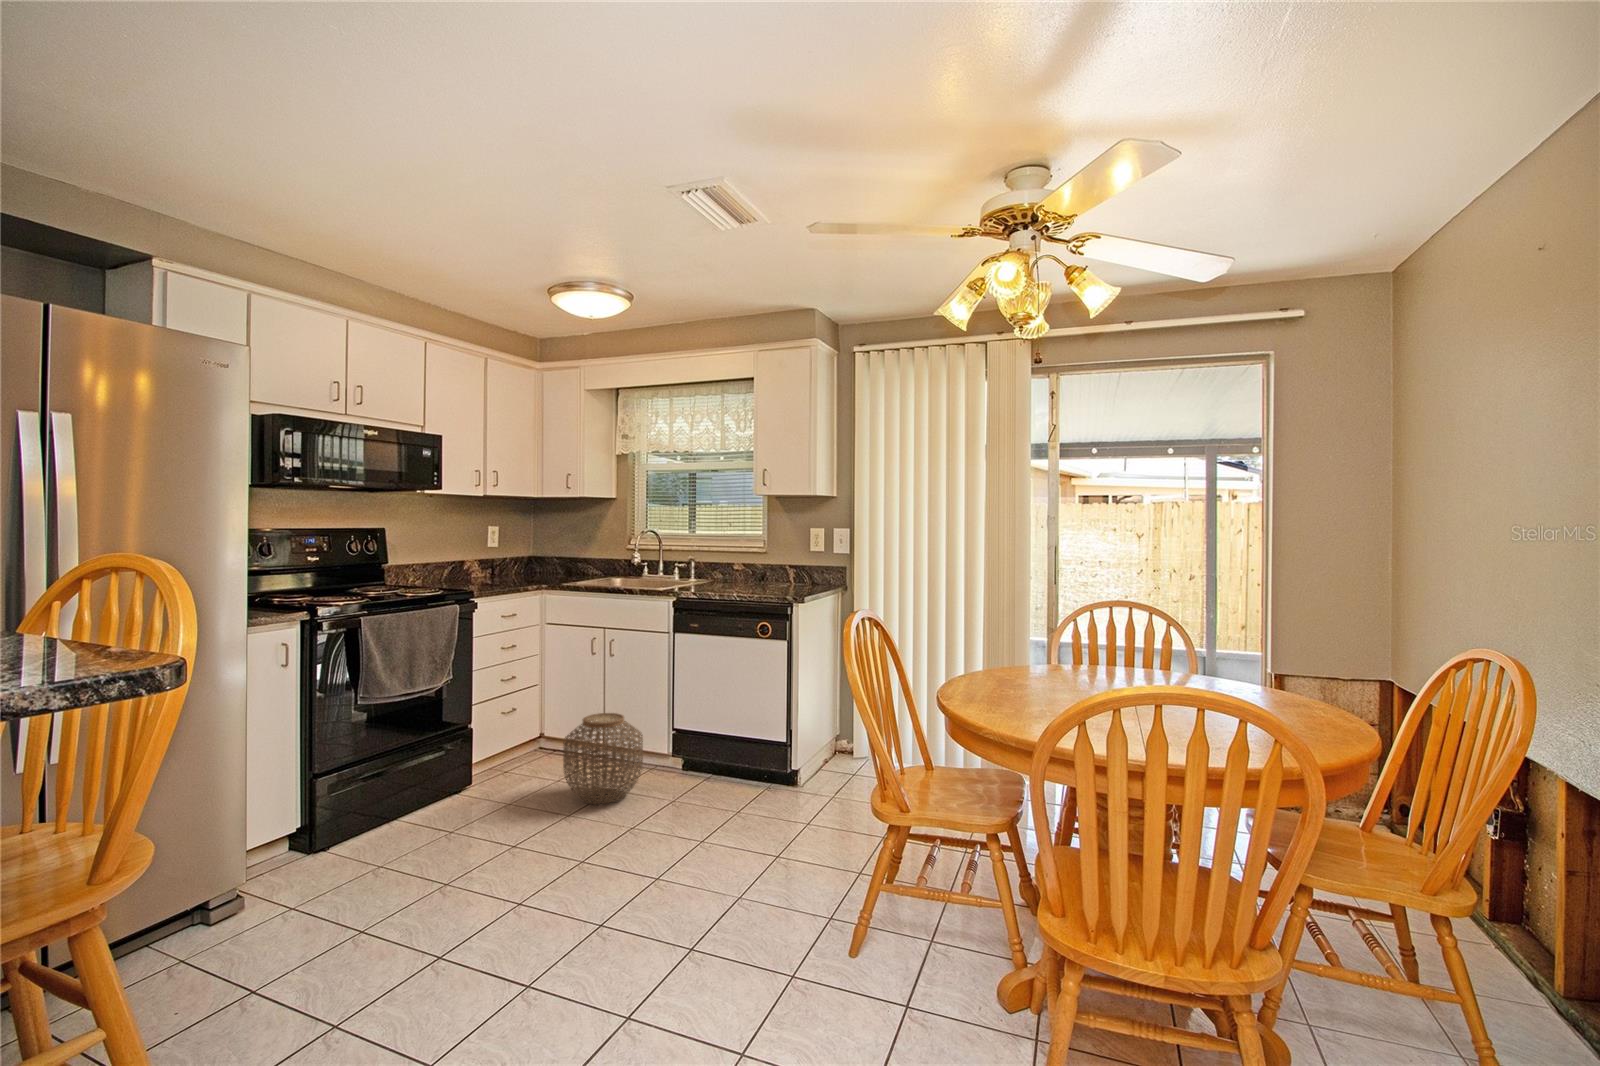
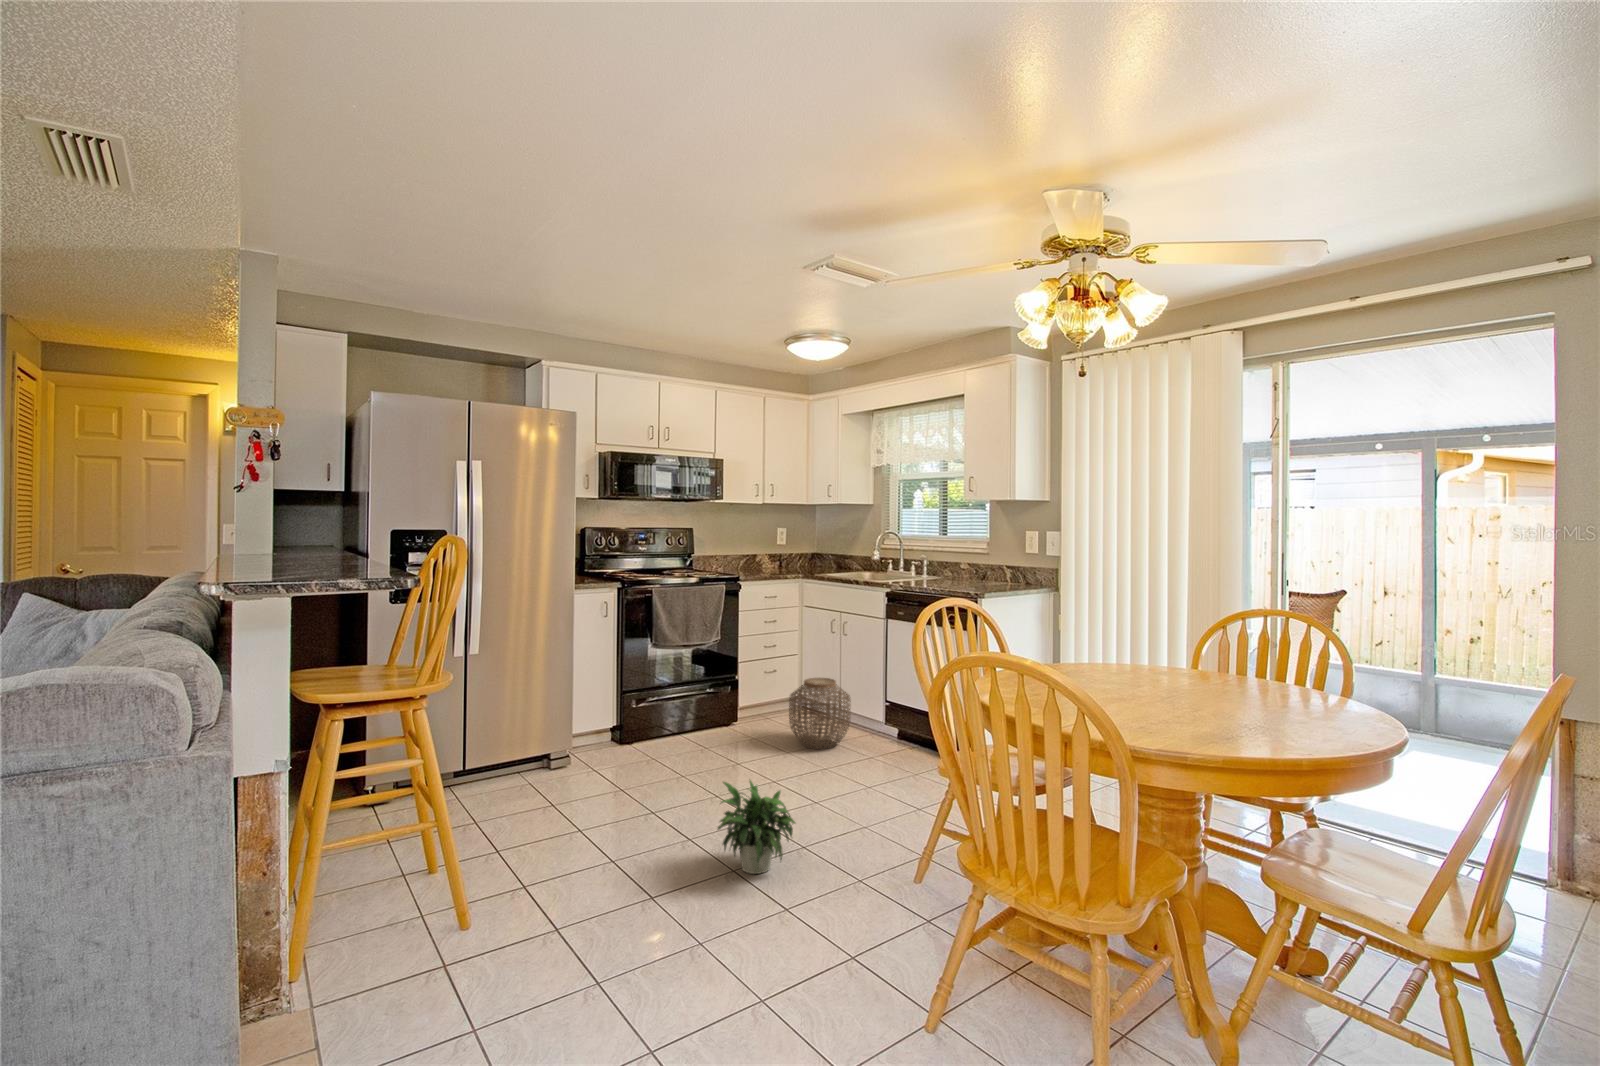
potted plant: none [586,872,715,1005] -> present [718,780,795,874]

